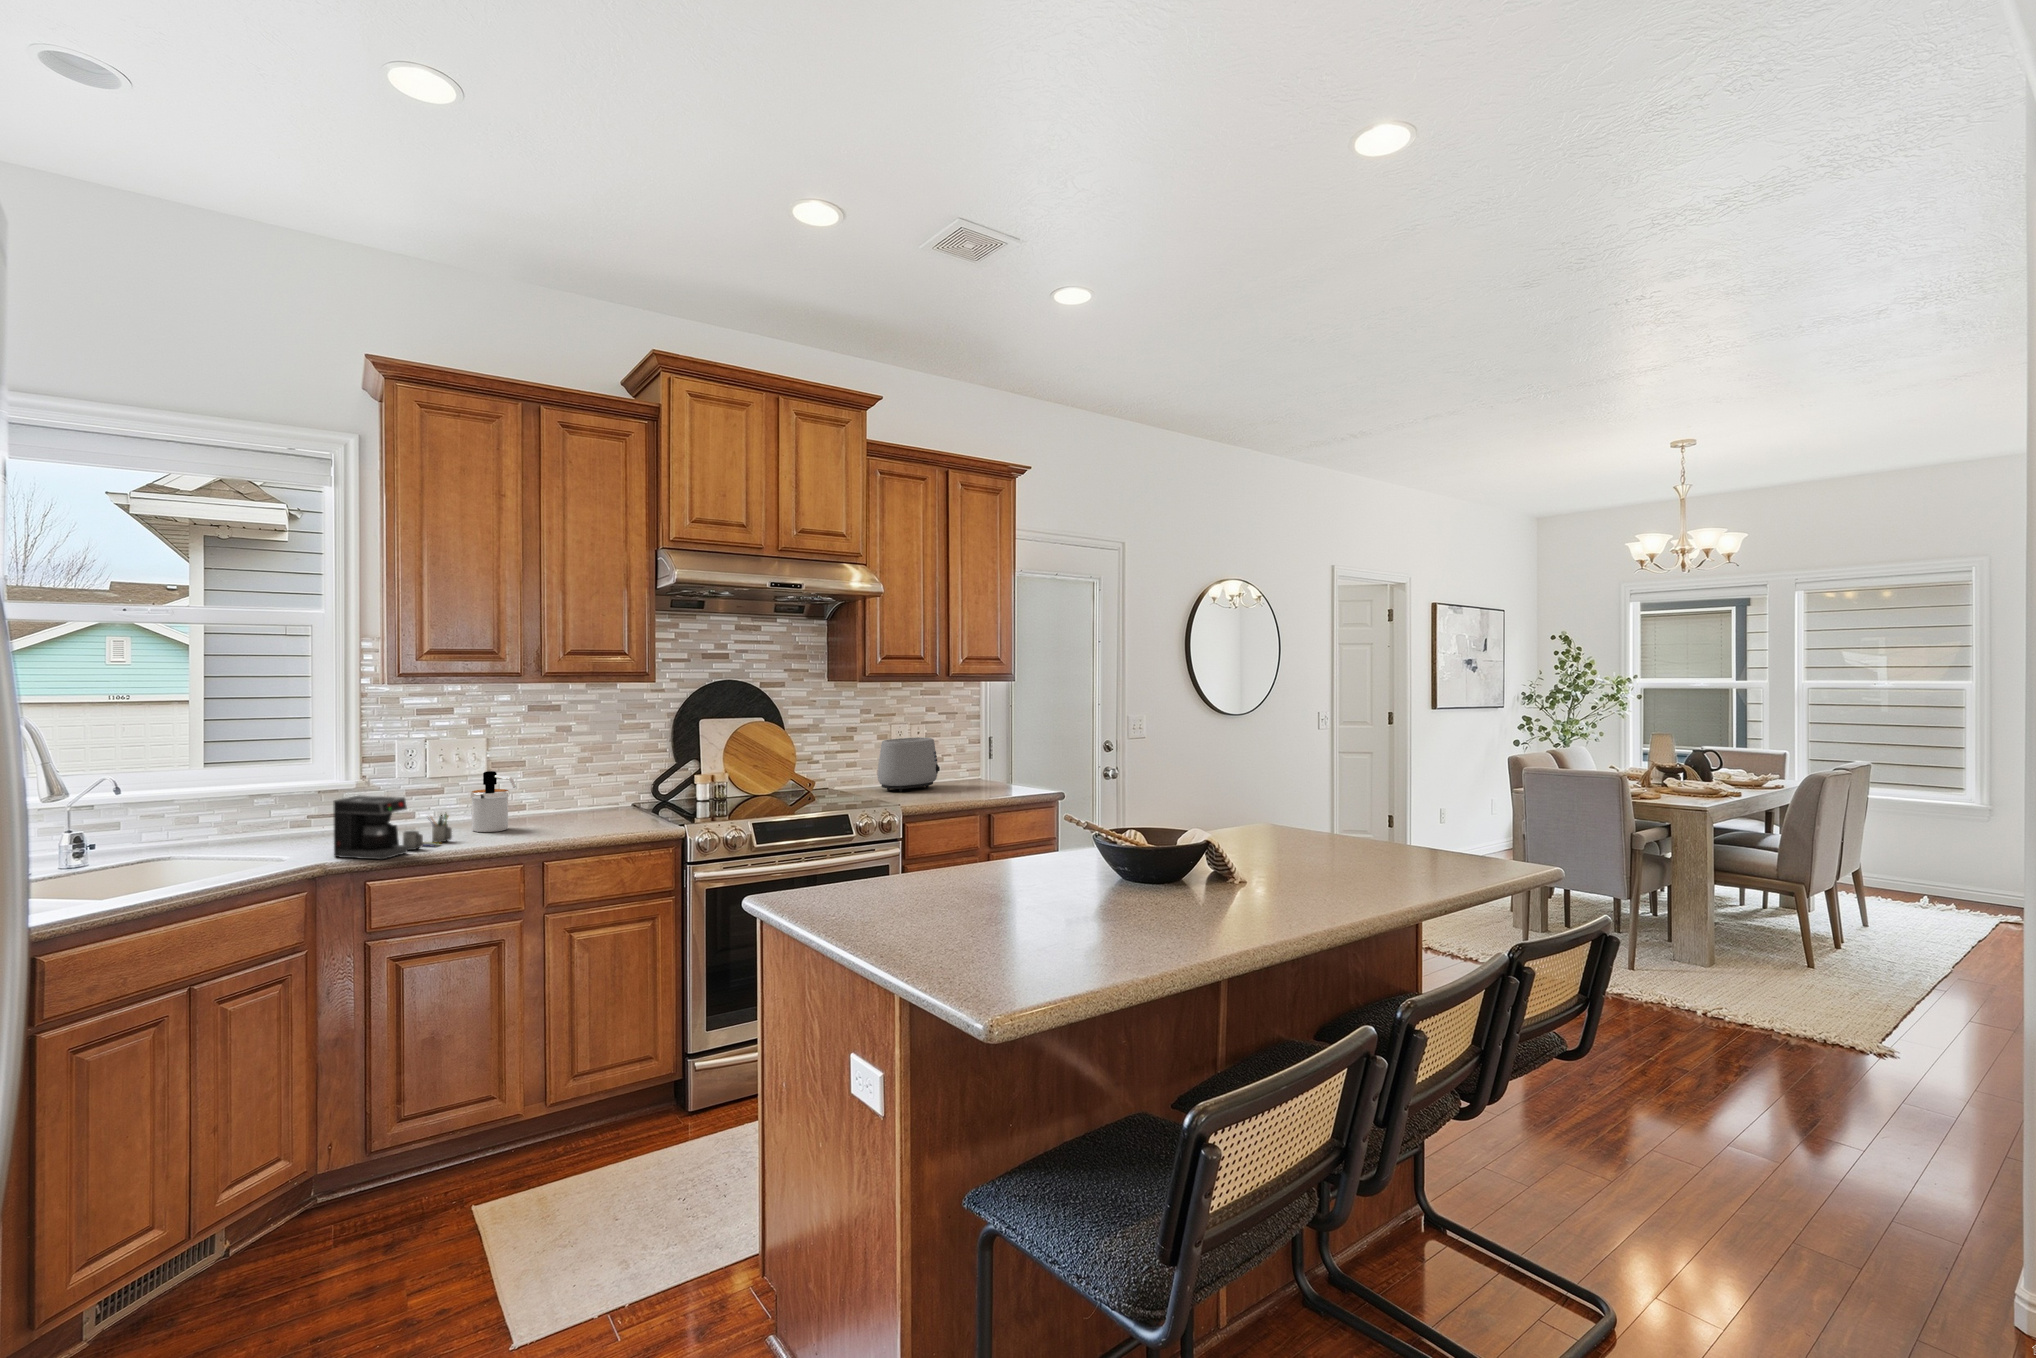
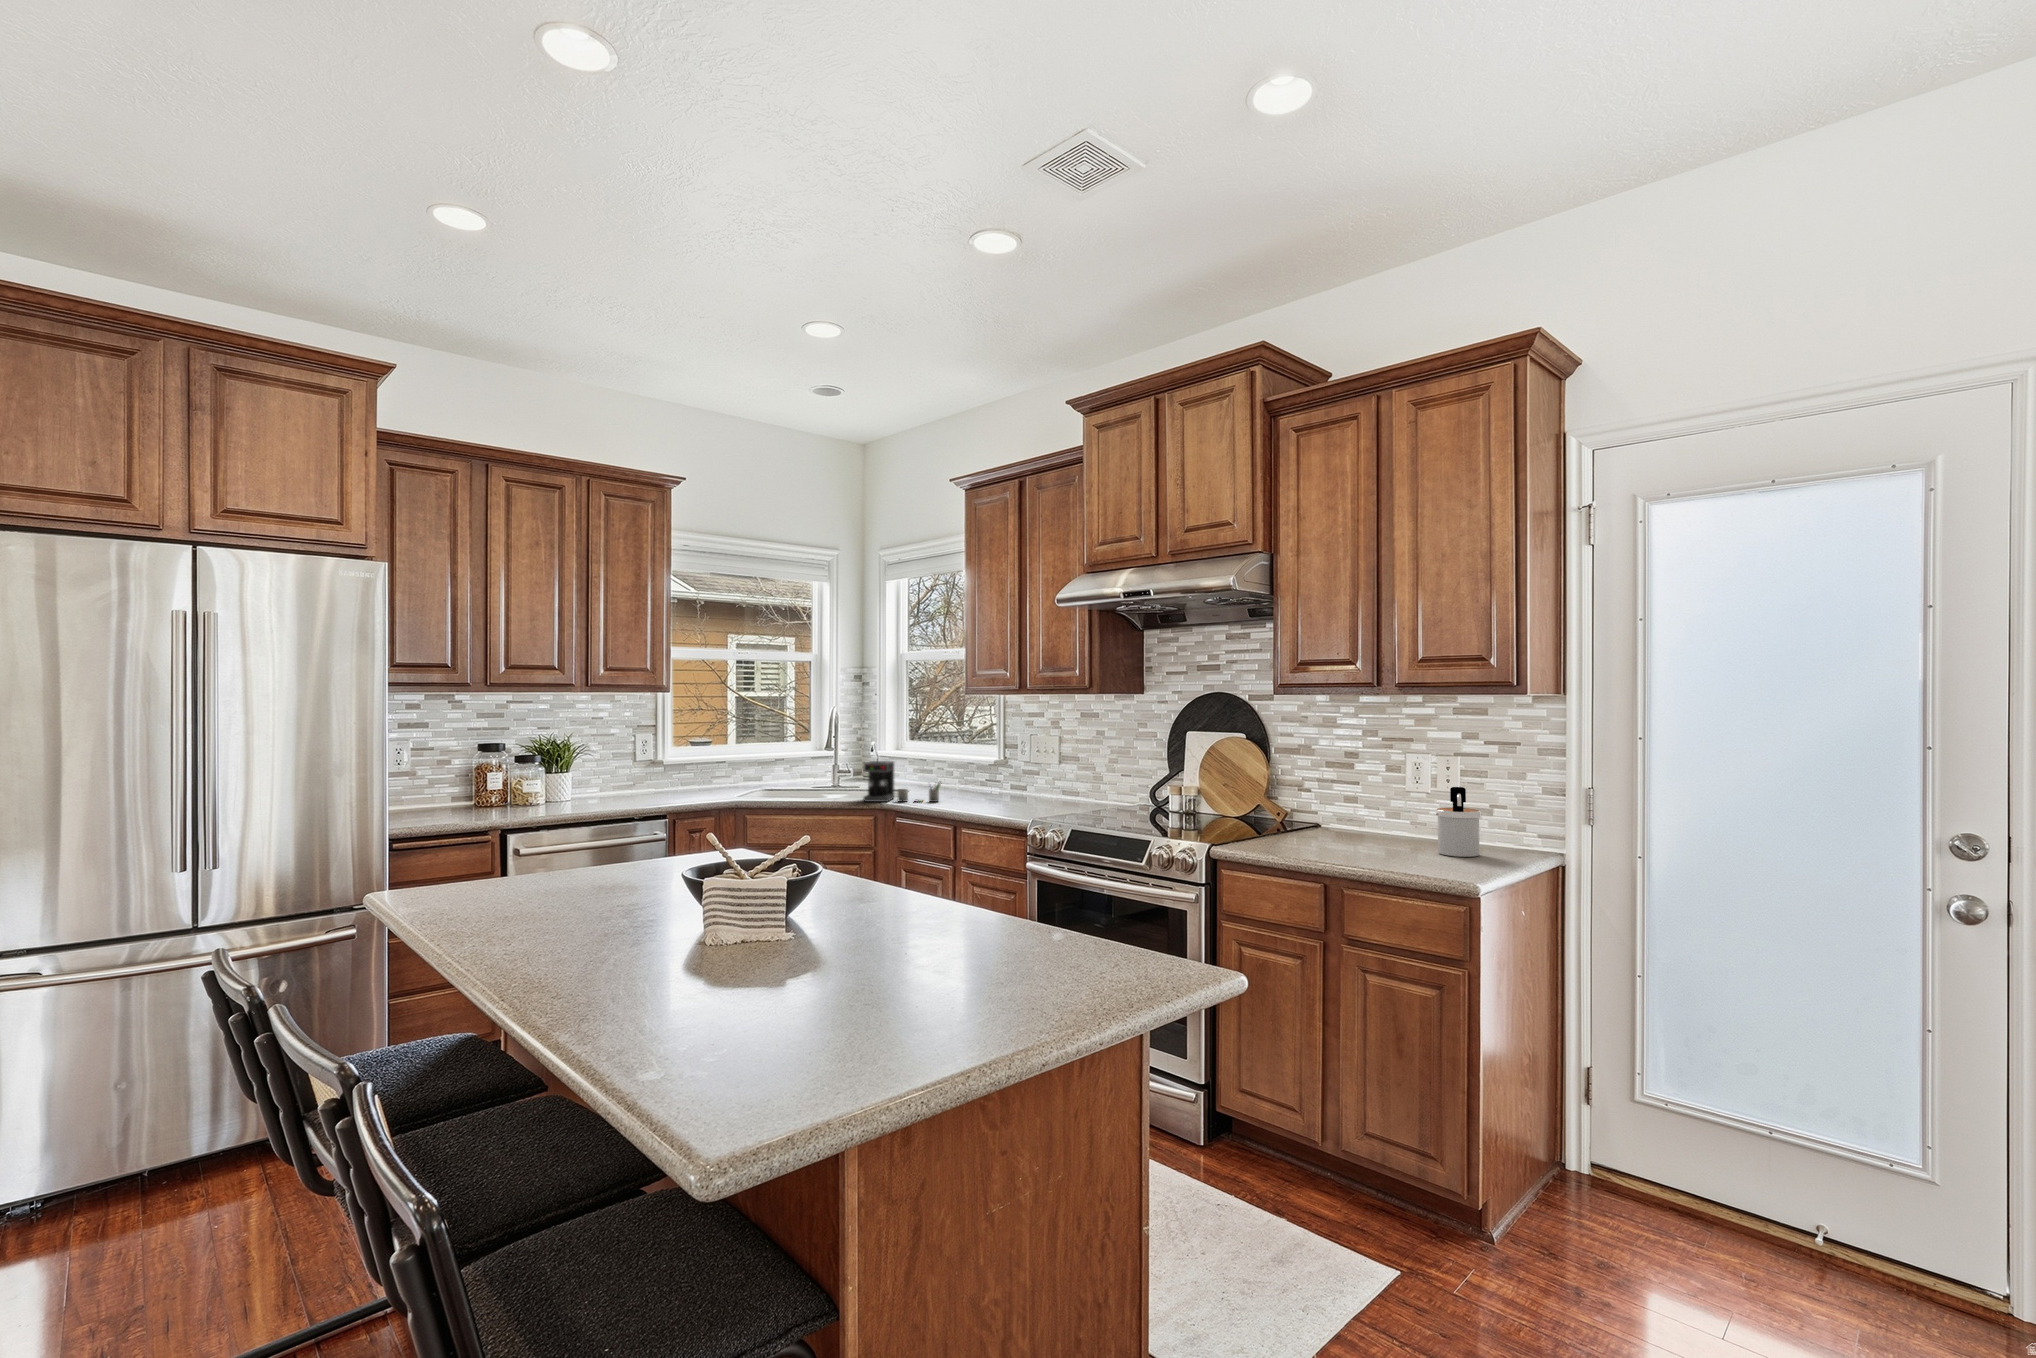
toaster: present [877,737,940,792] -> none [1344,771,1452,844]
soap dispenser: present [470,771,516,832] -> present [1436,787,1481,857]

